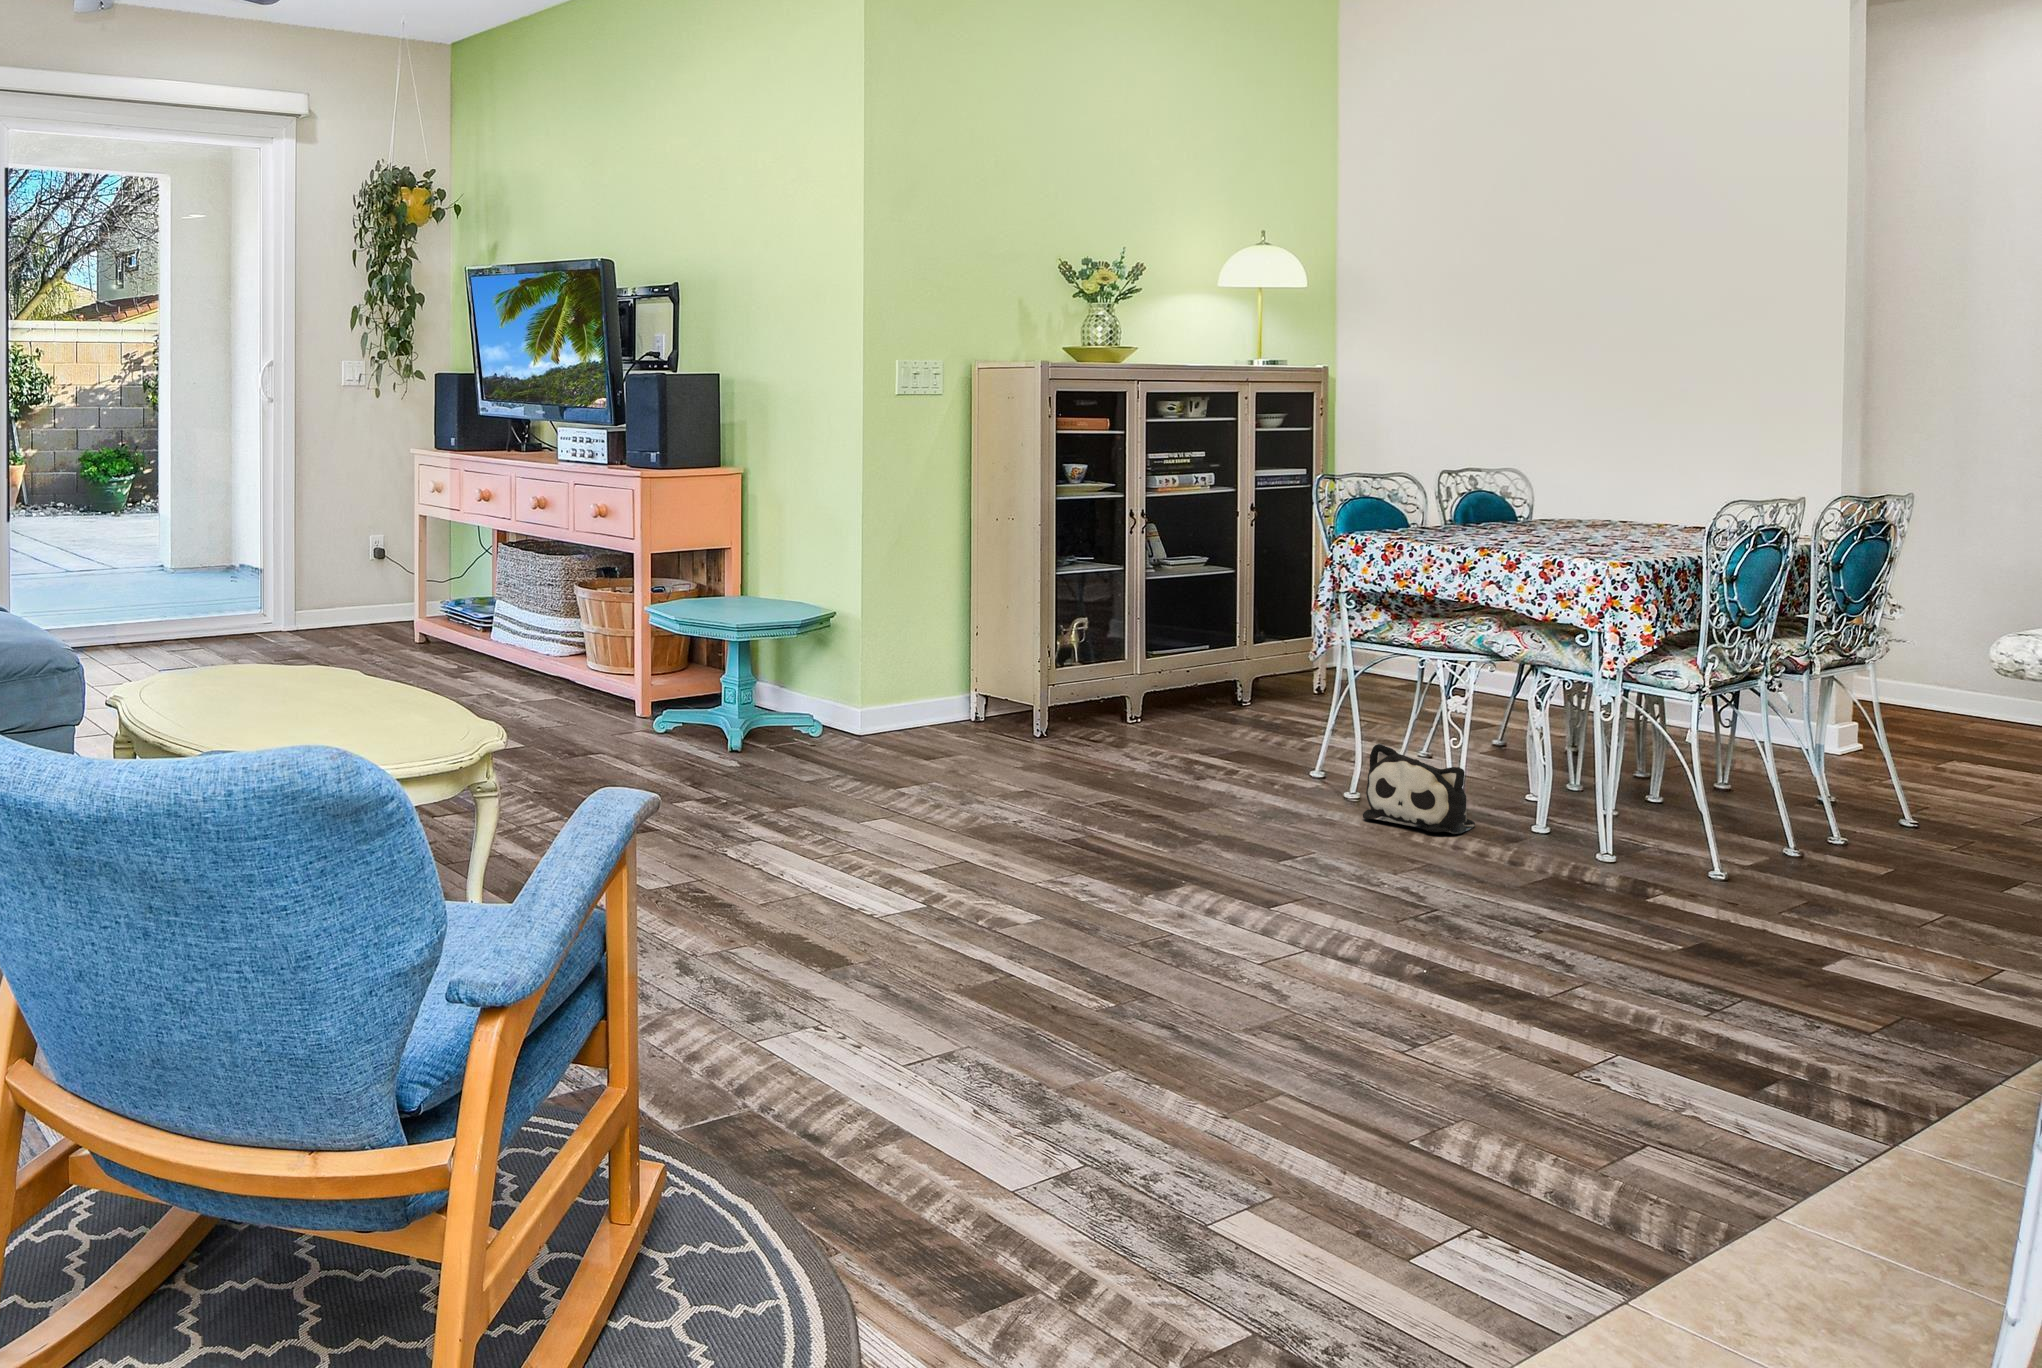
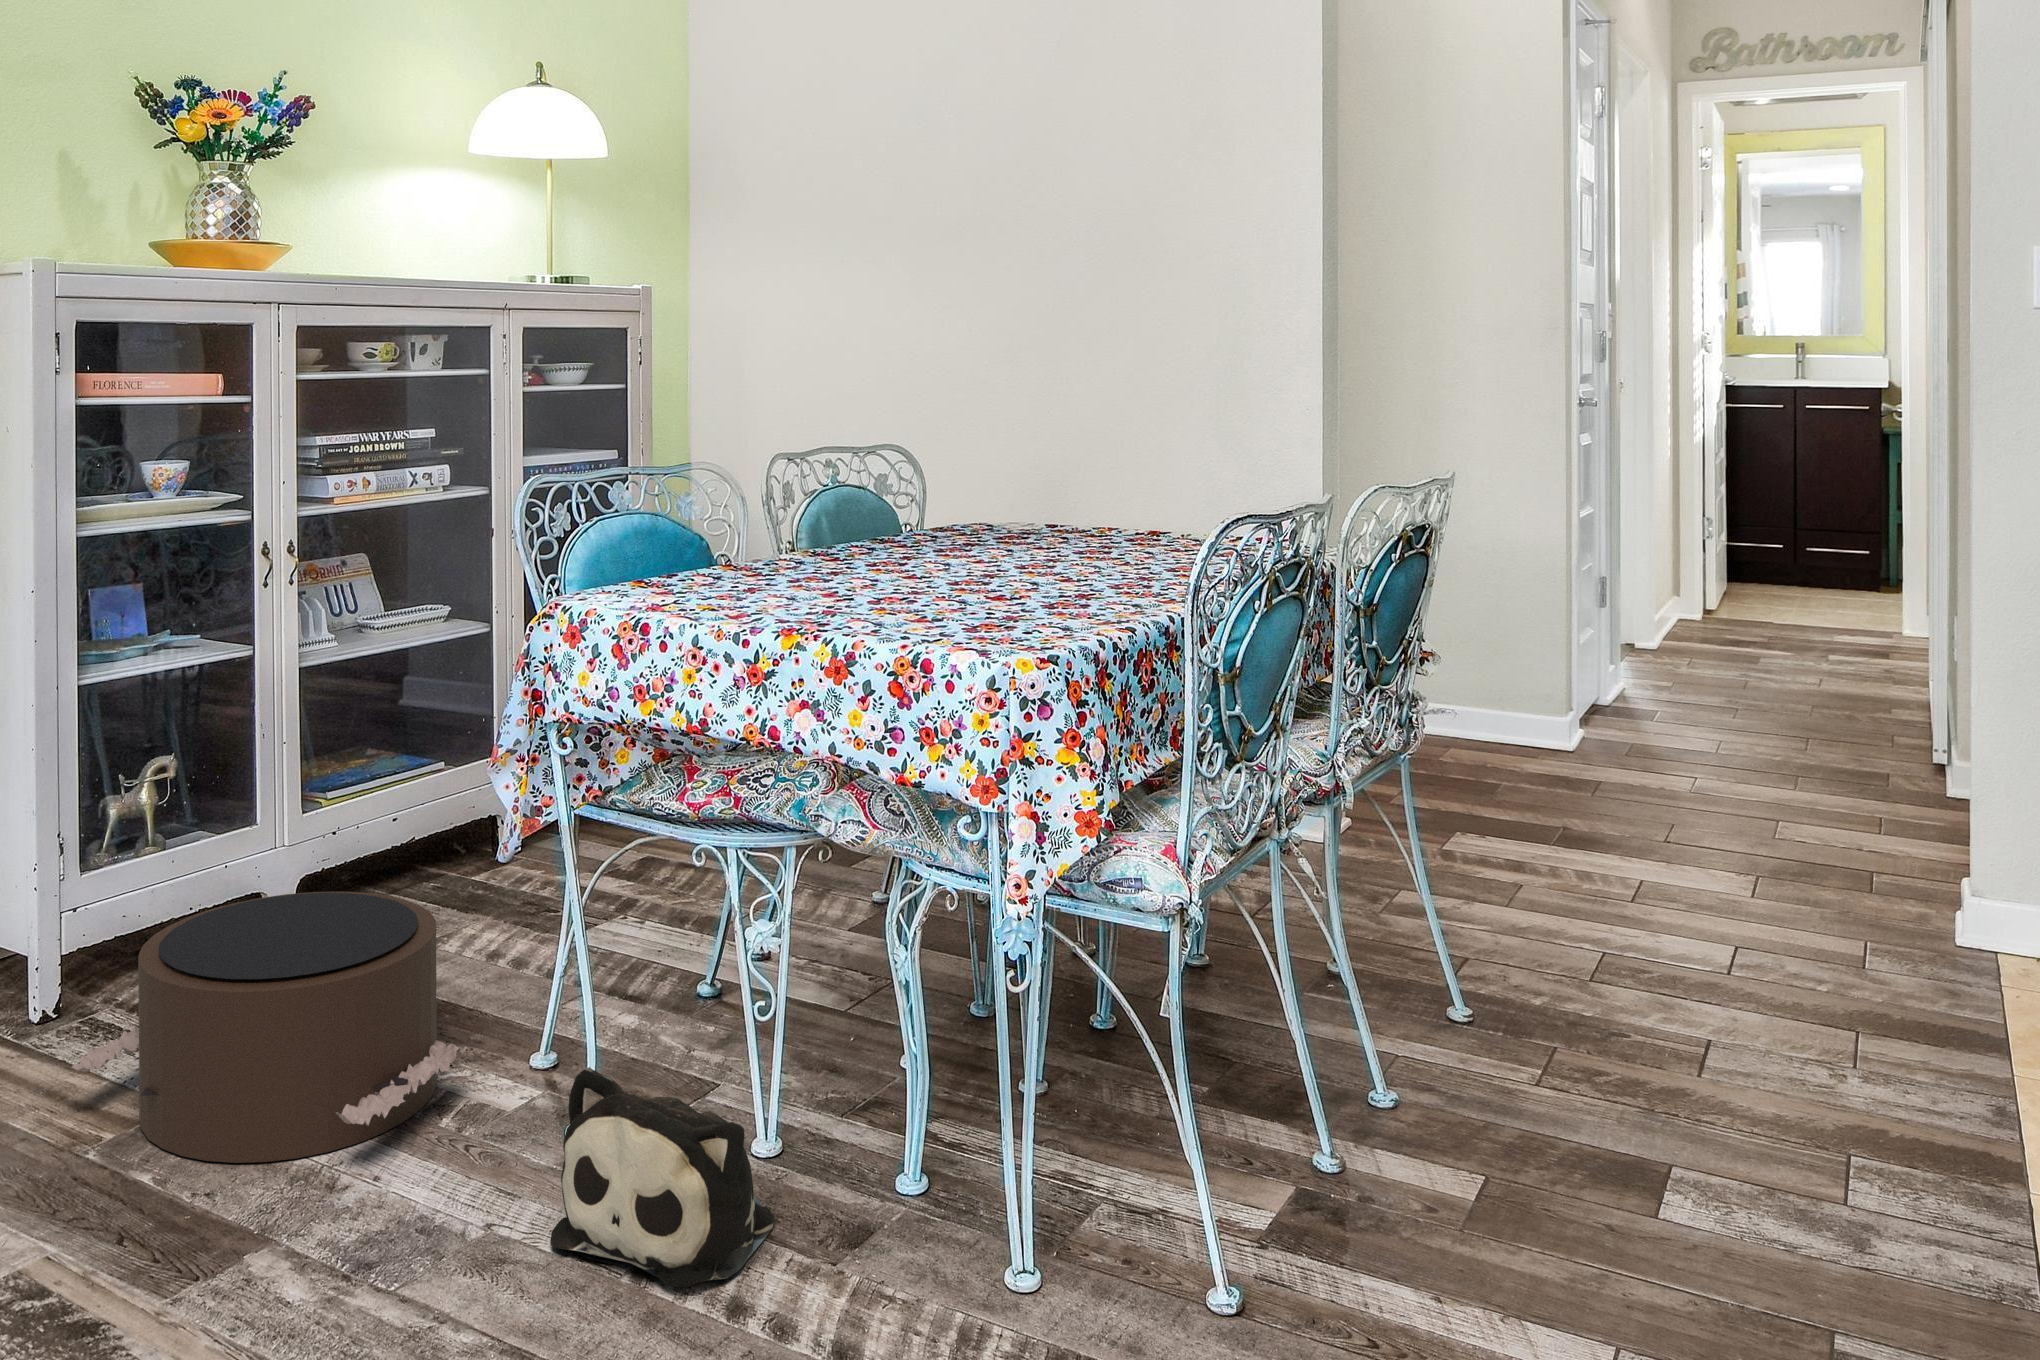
pouf: none [1093,683,1290,787] -> present [72,892,467,1163]

